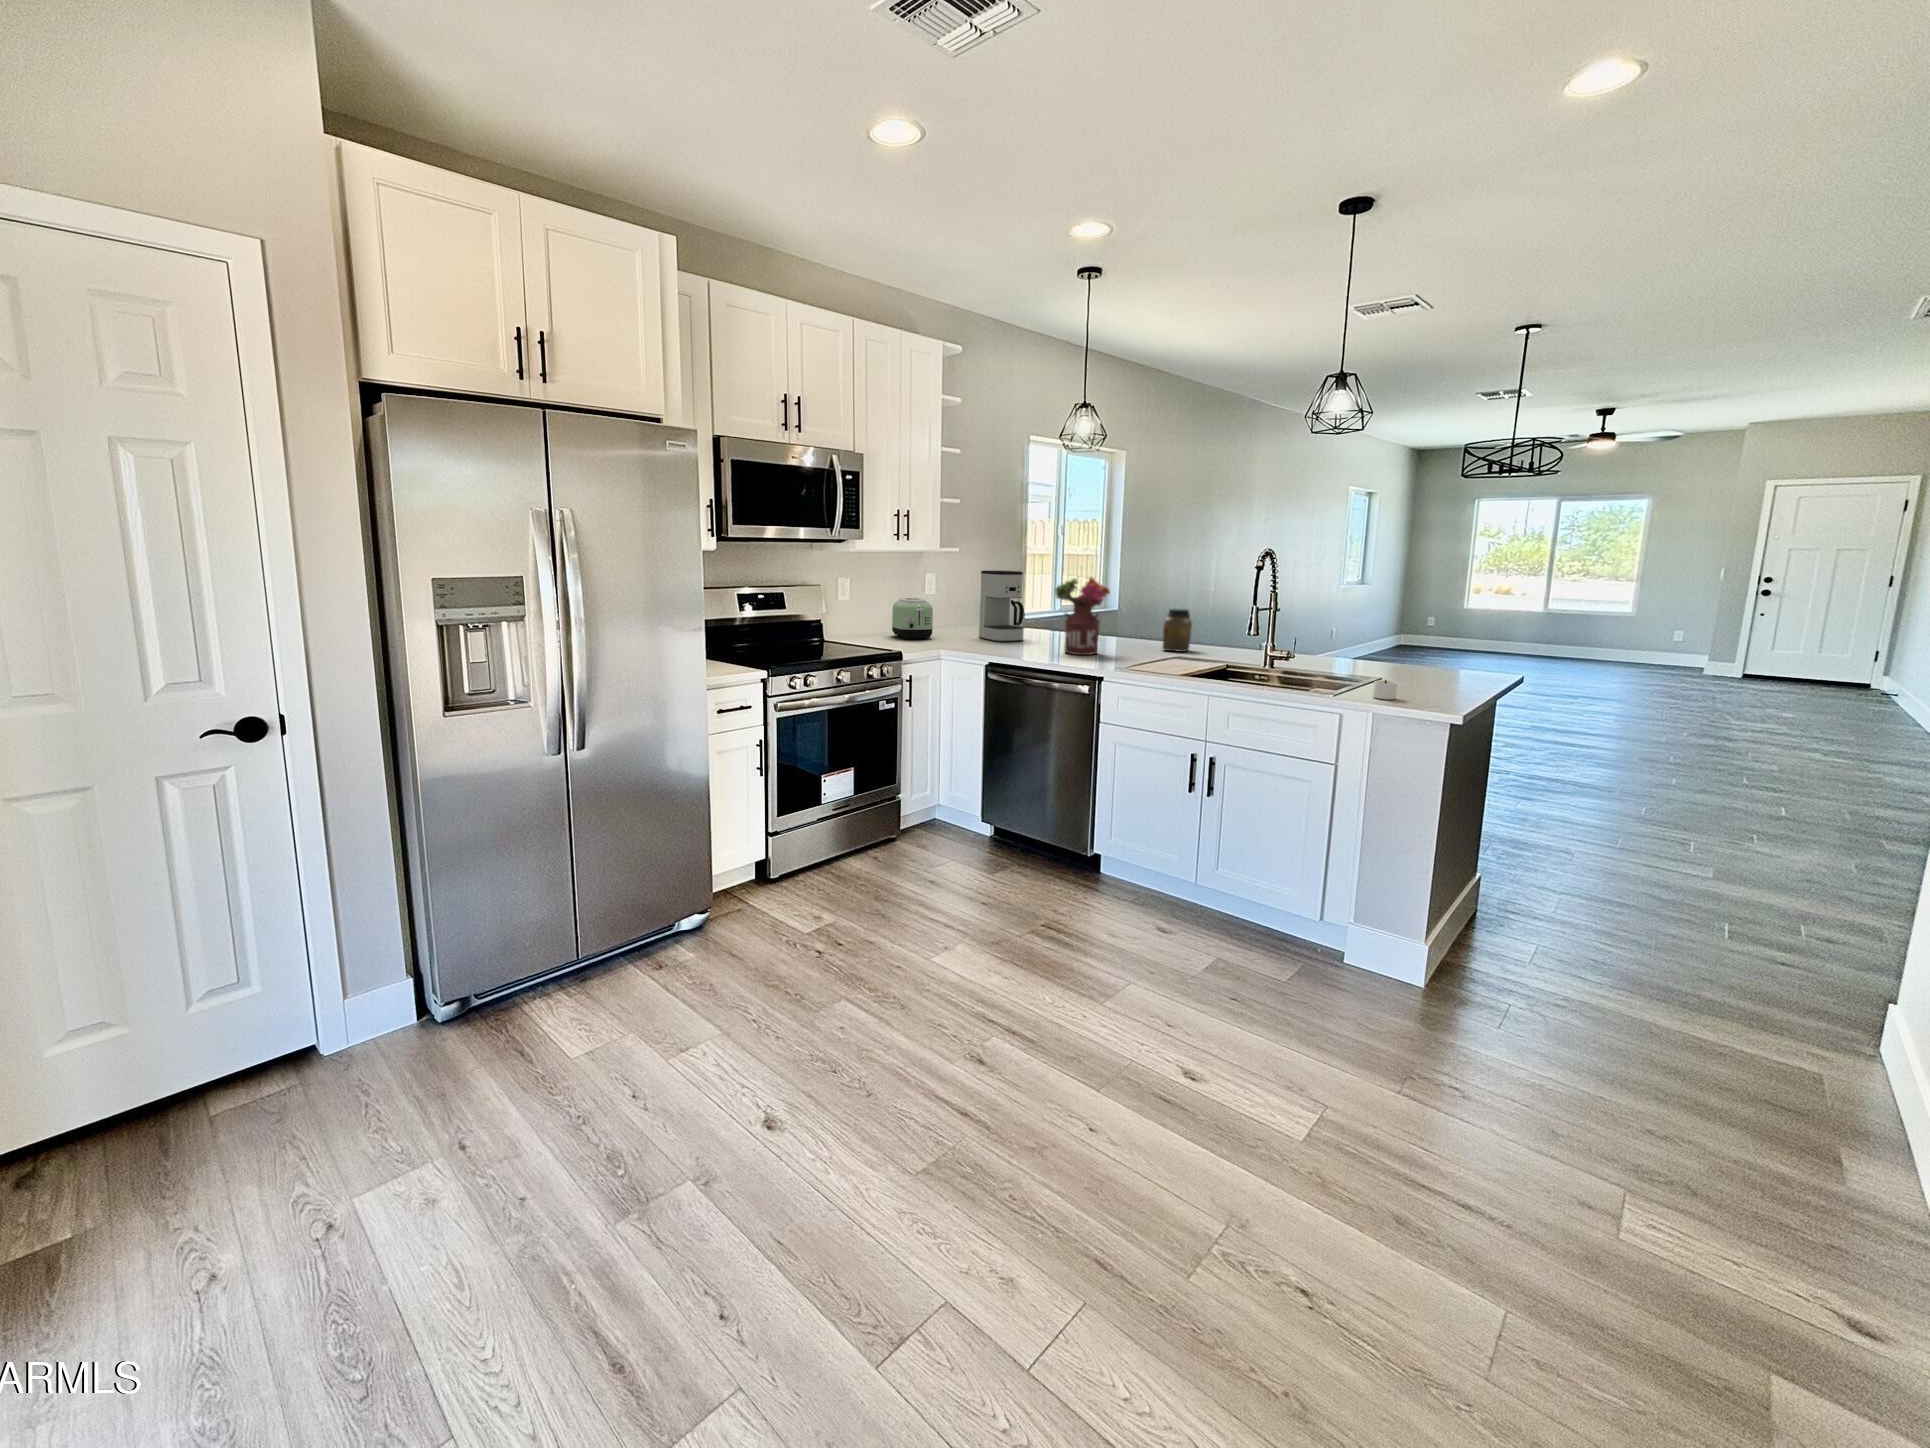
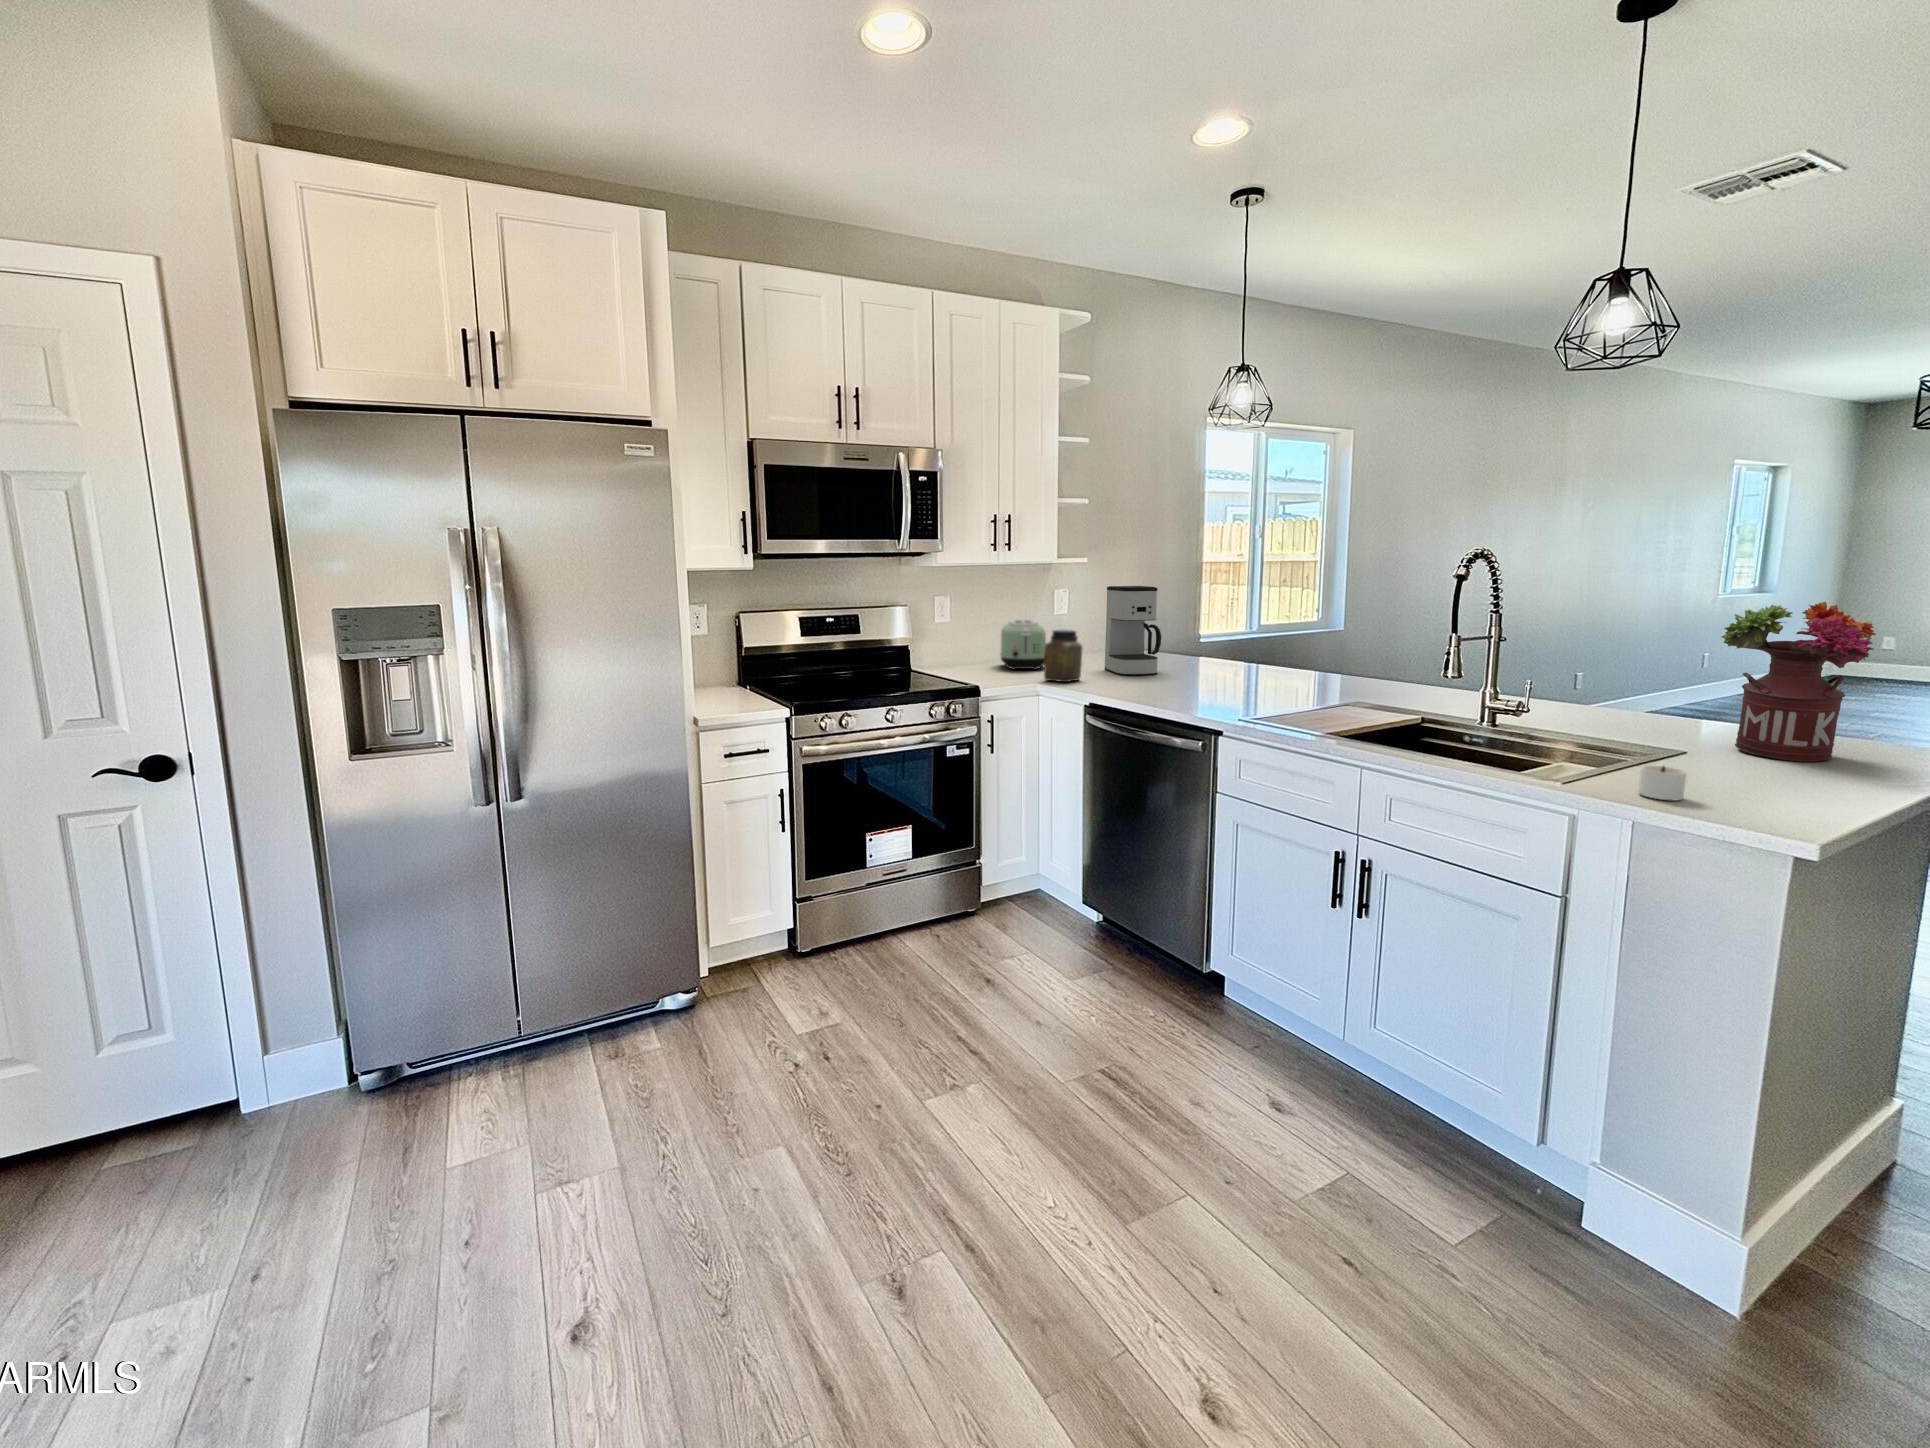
flower arrangement: present [1055,577,1110,655] -> present [1721,602,1876,761]
jar: present [1163,609,1192,652] -> present [1044,630,1083,682]

